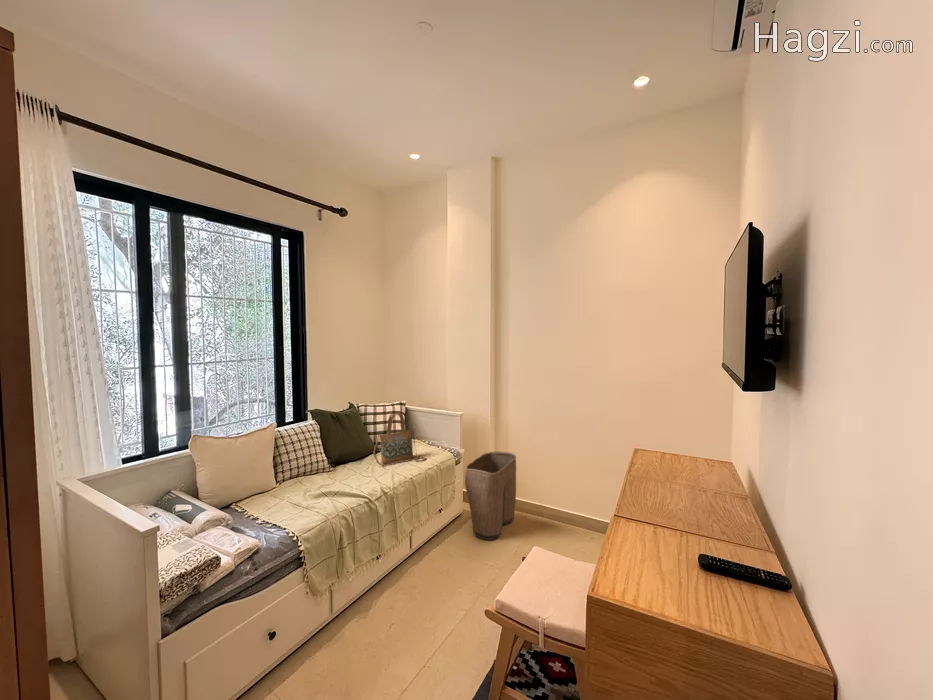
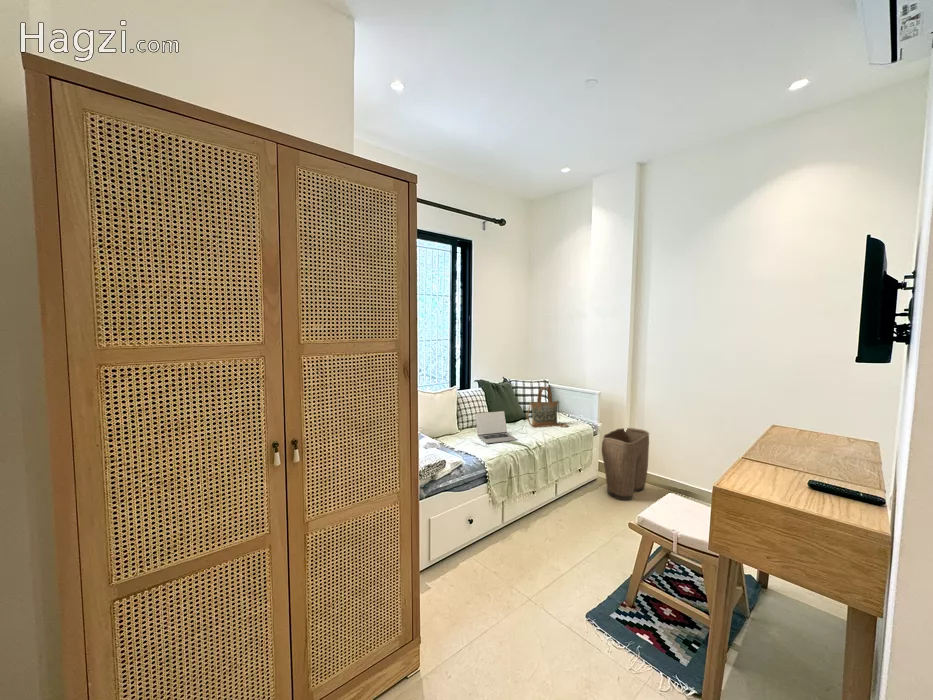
laptop: none [298,451,355,502] -> present [475,411,517,444]

